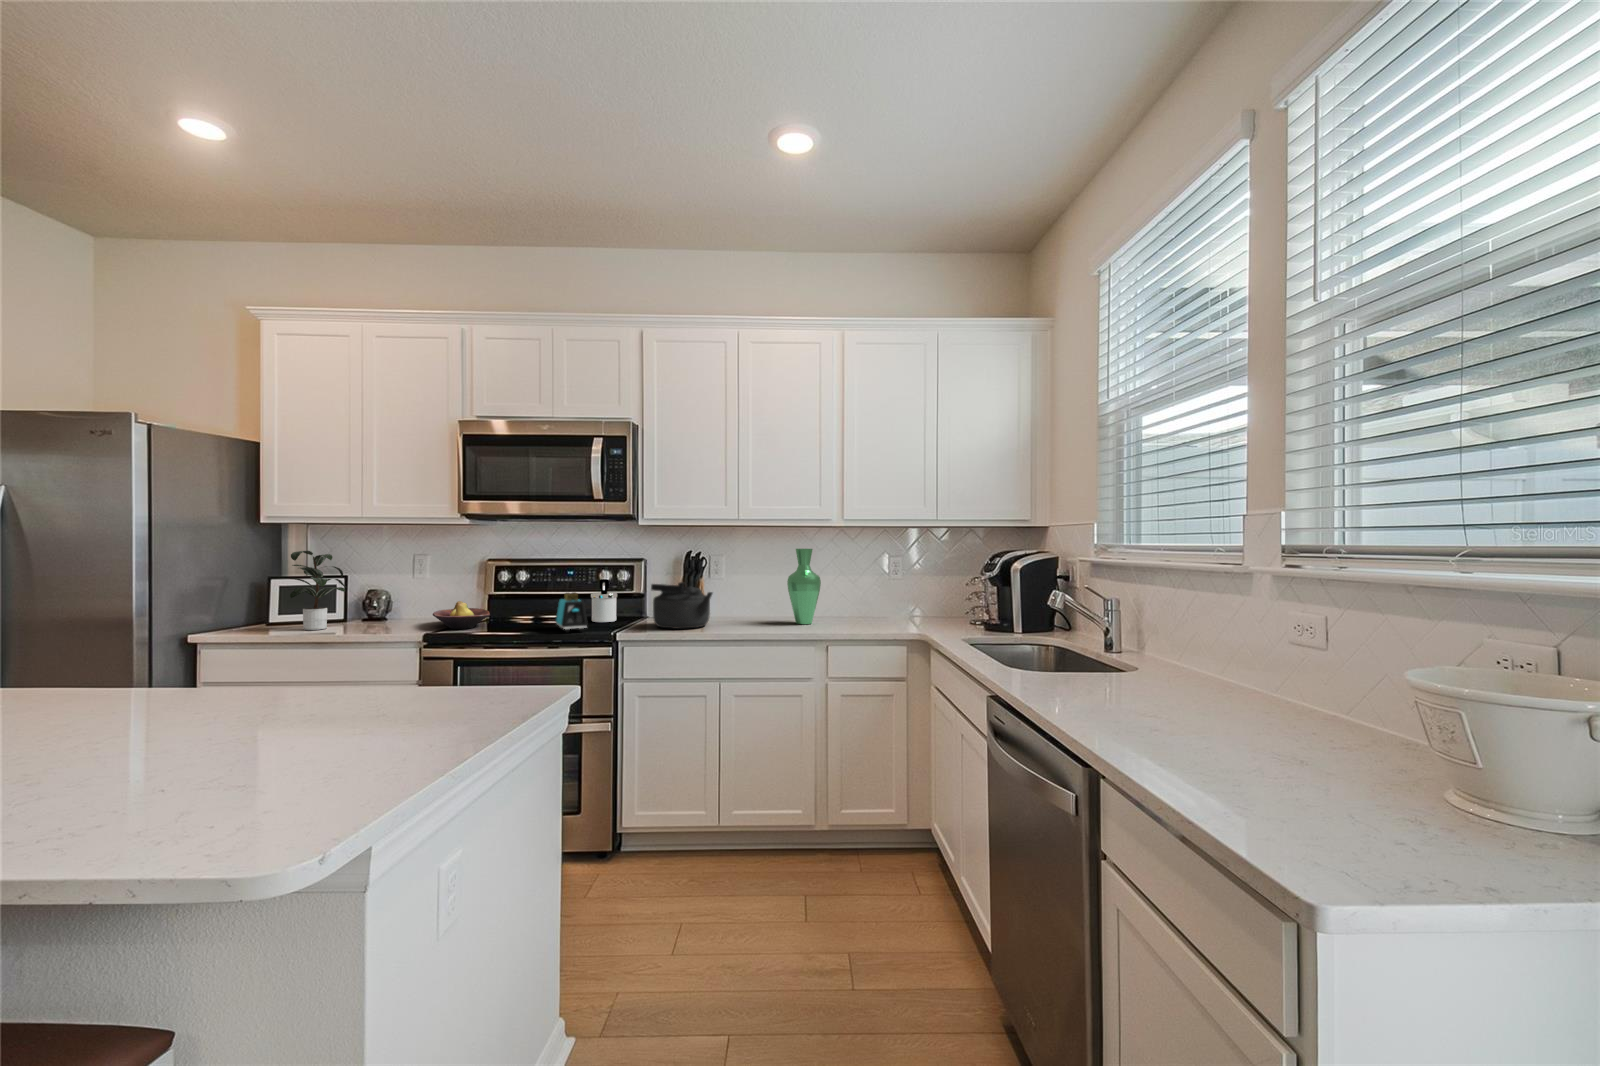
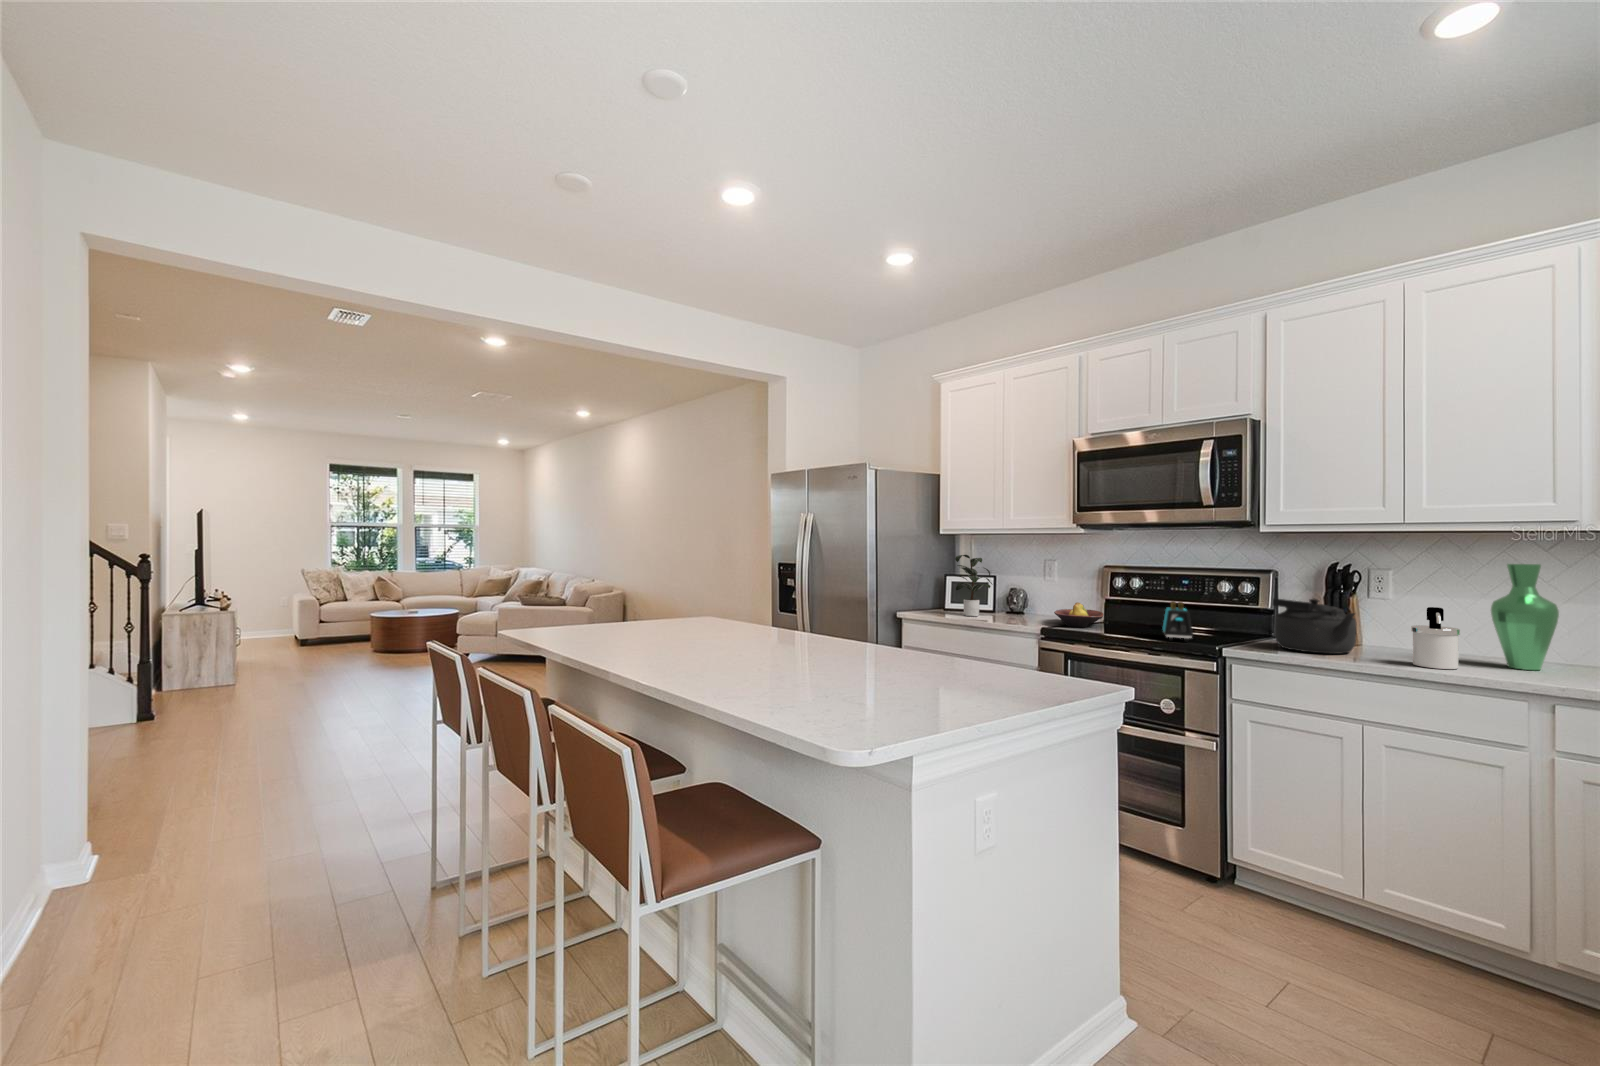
soap dispenser: present [591,579,617,622] -> present [1411,607,1460,669]

